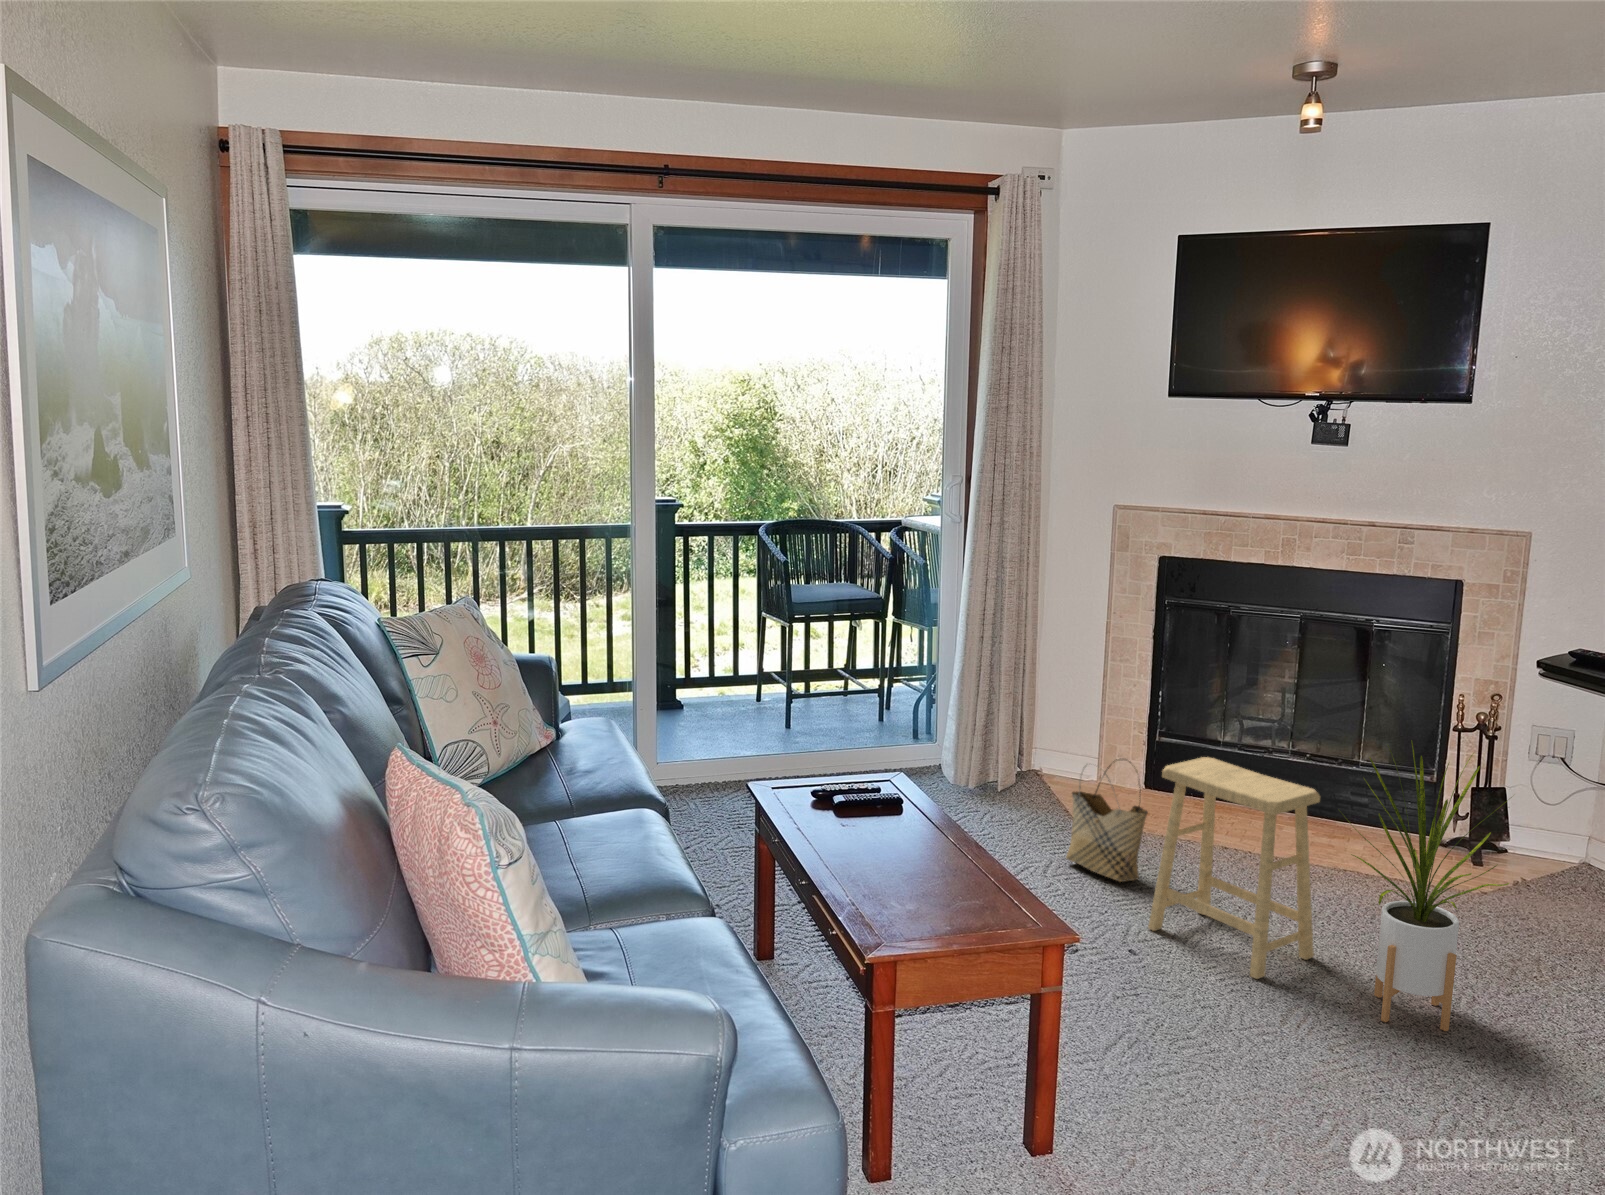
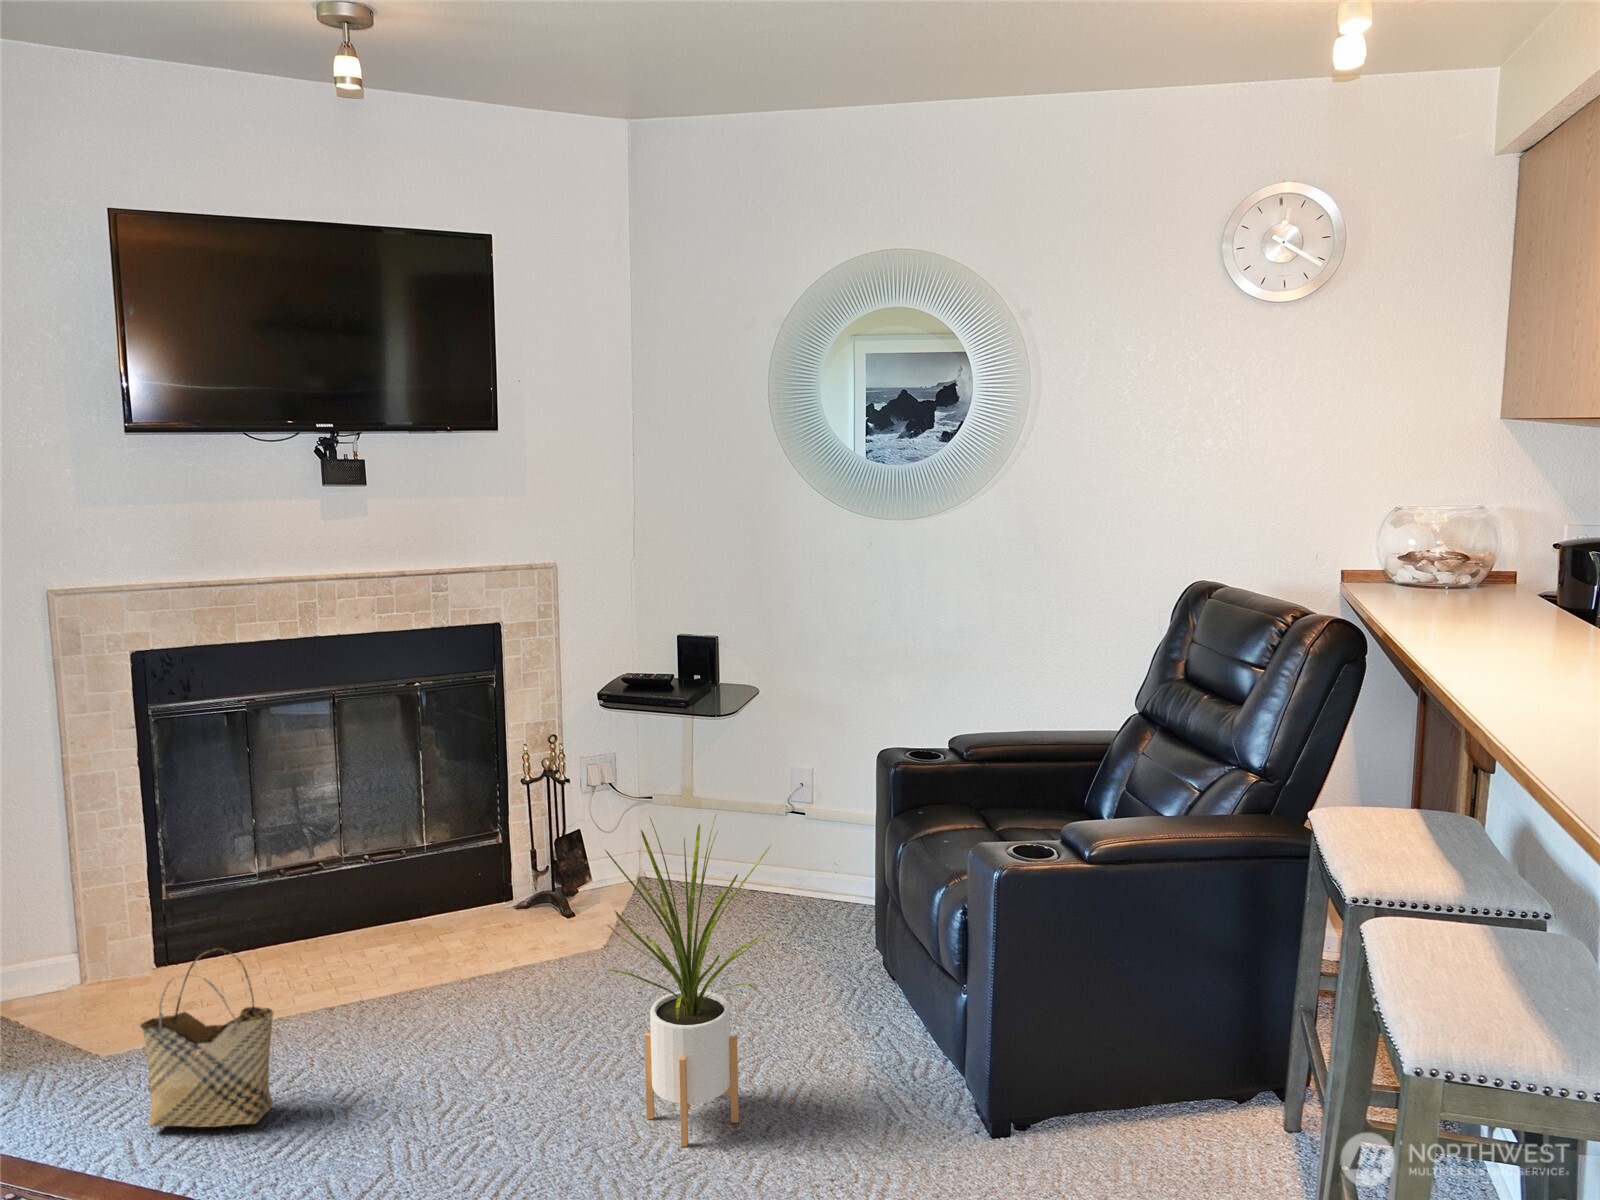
footstool: present [1148,757,1320,979] -> none [337,907,554,1174]

